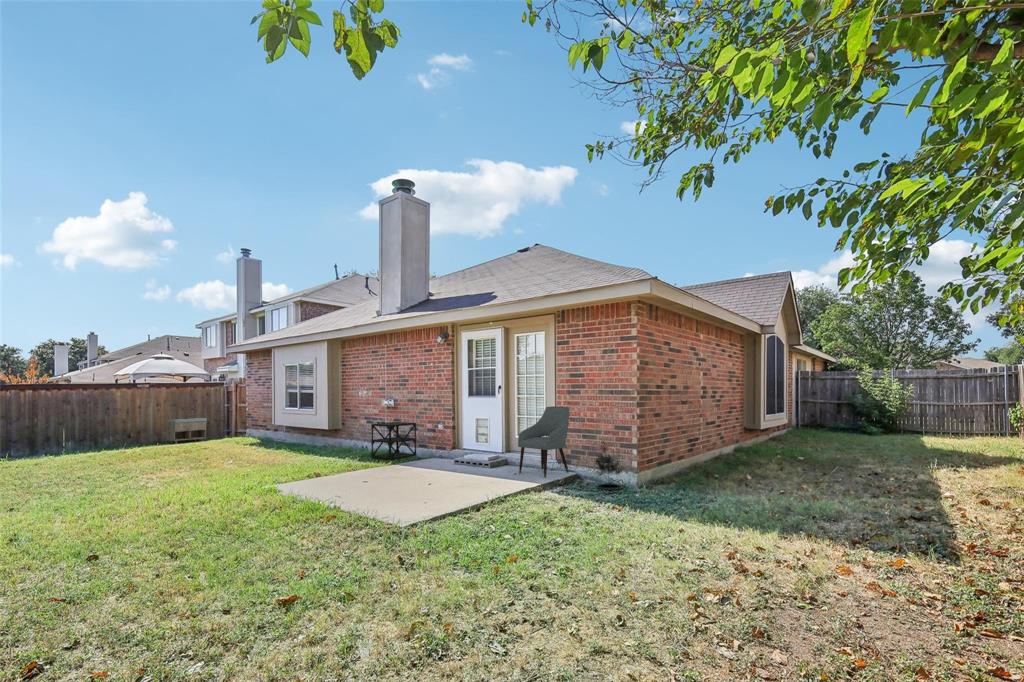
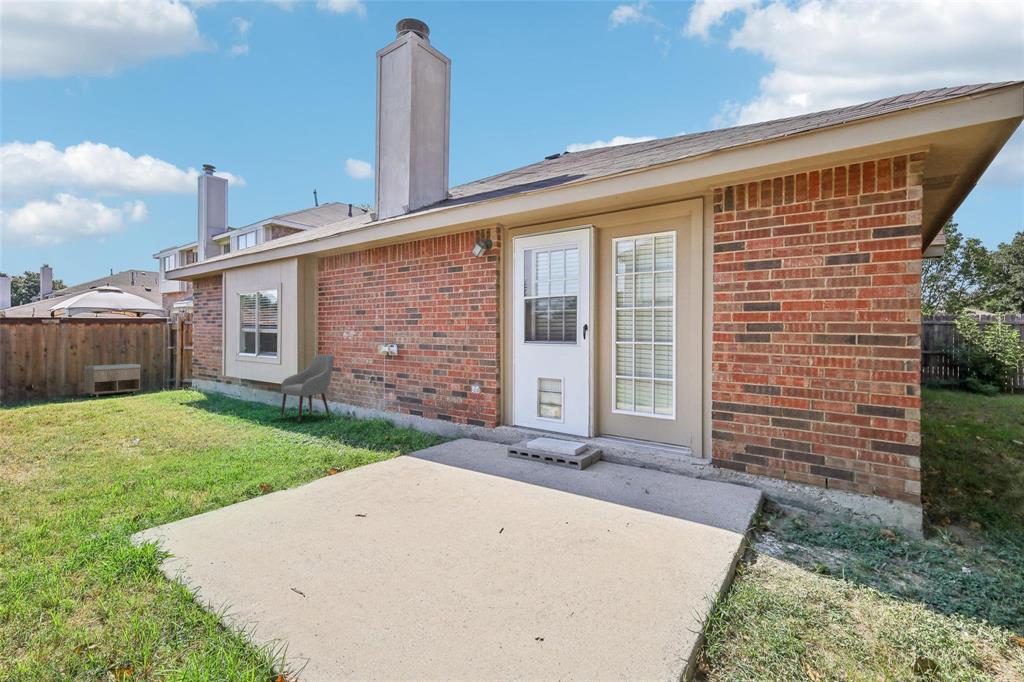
chair: present [518,406,570,477] -> present [281,354,334,421]
side table: present [371,422,416,460] -> none [364,379,434,440]
potted tree: present [595,441,622,490] -> none [824,435,896,541]

